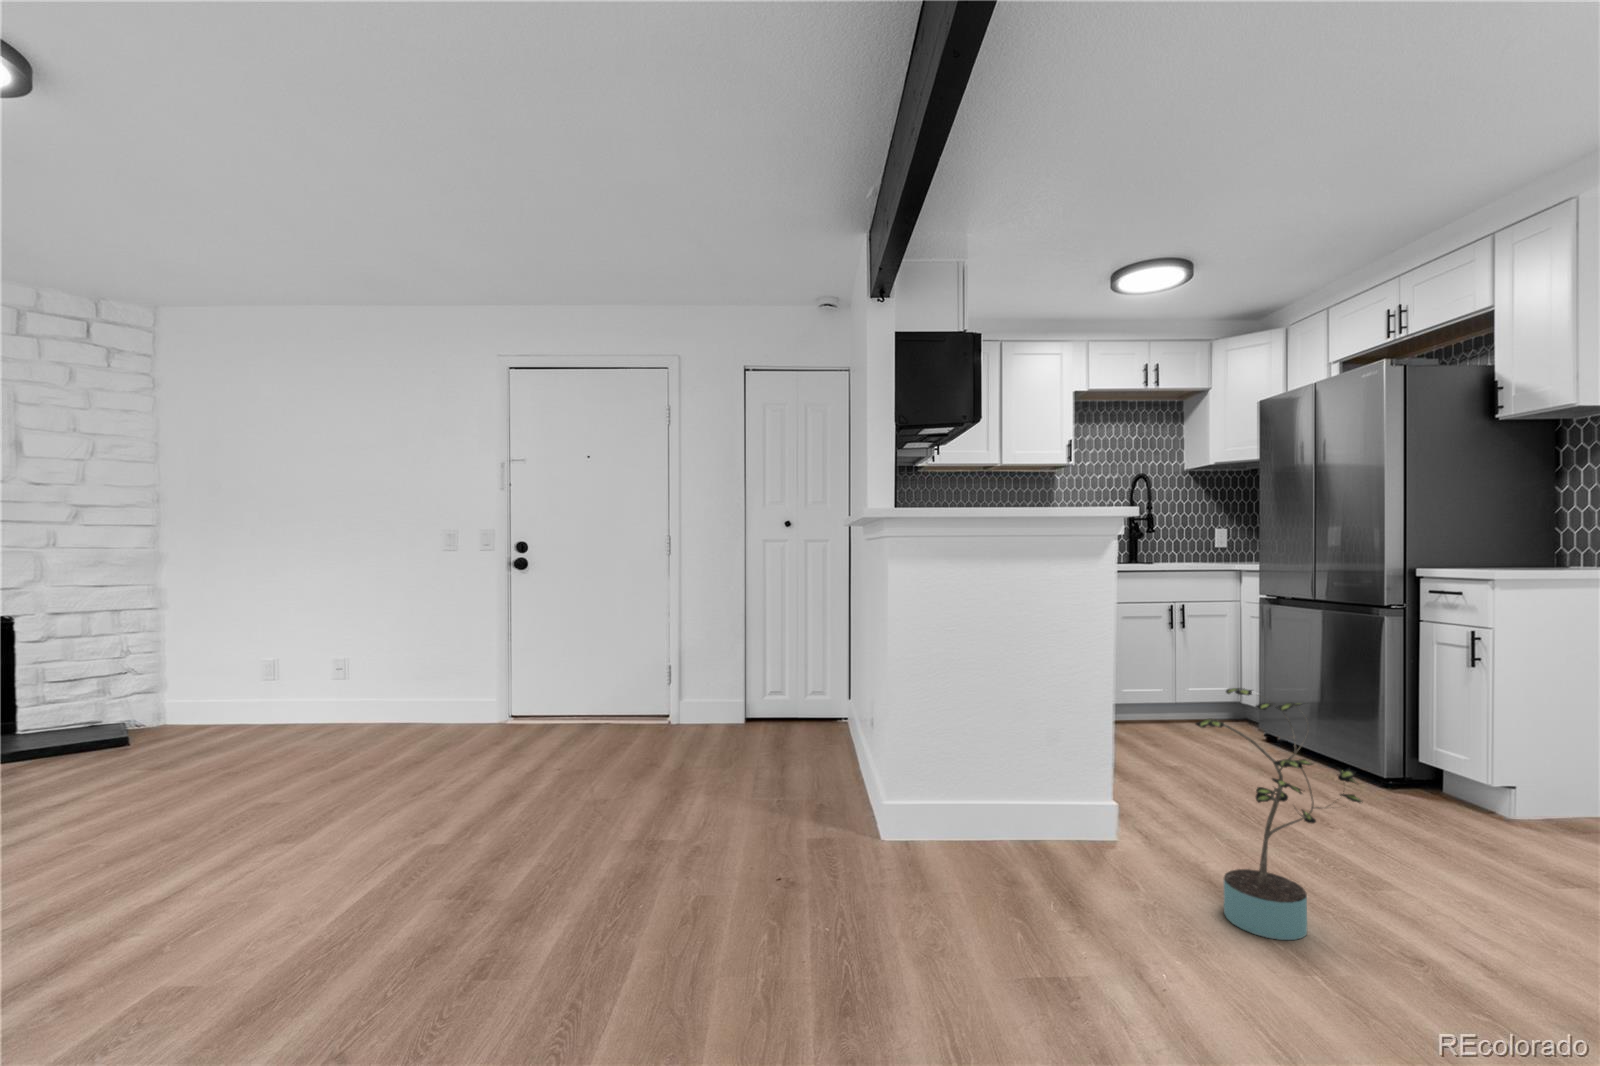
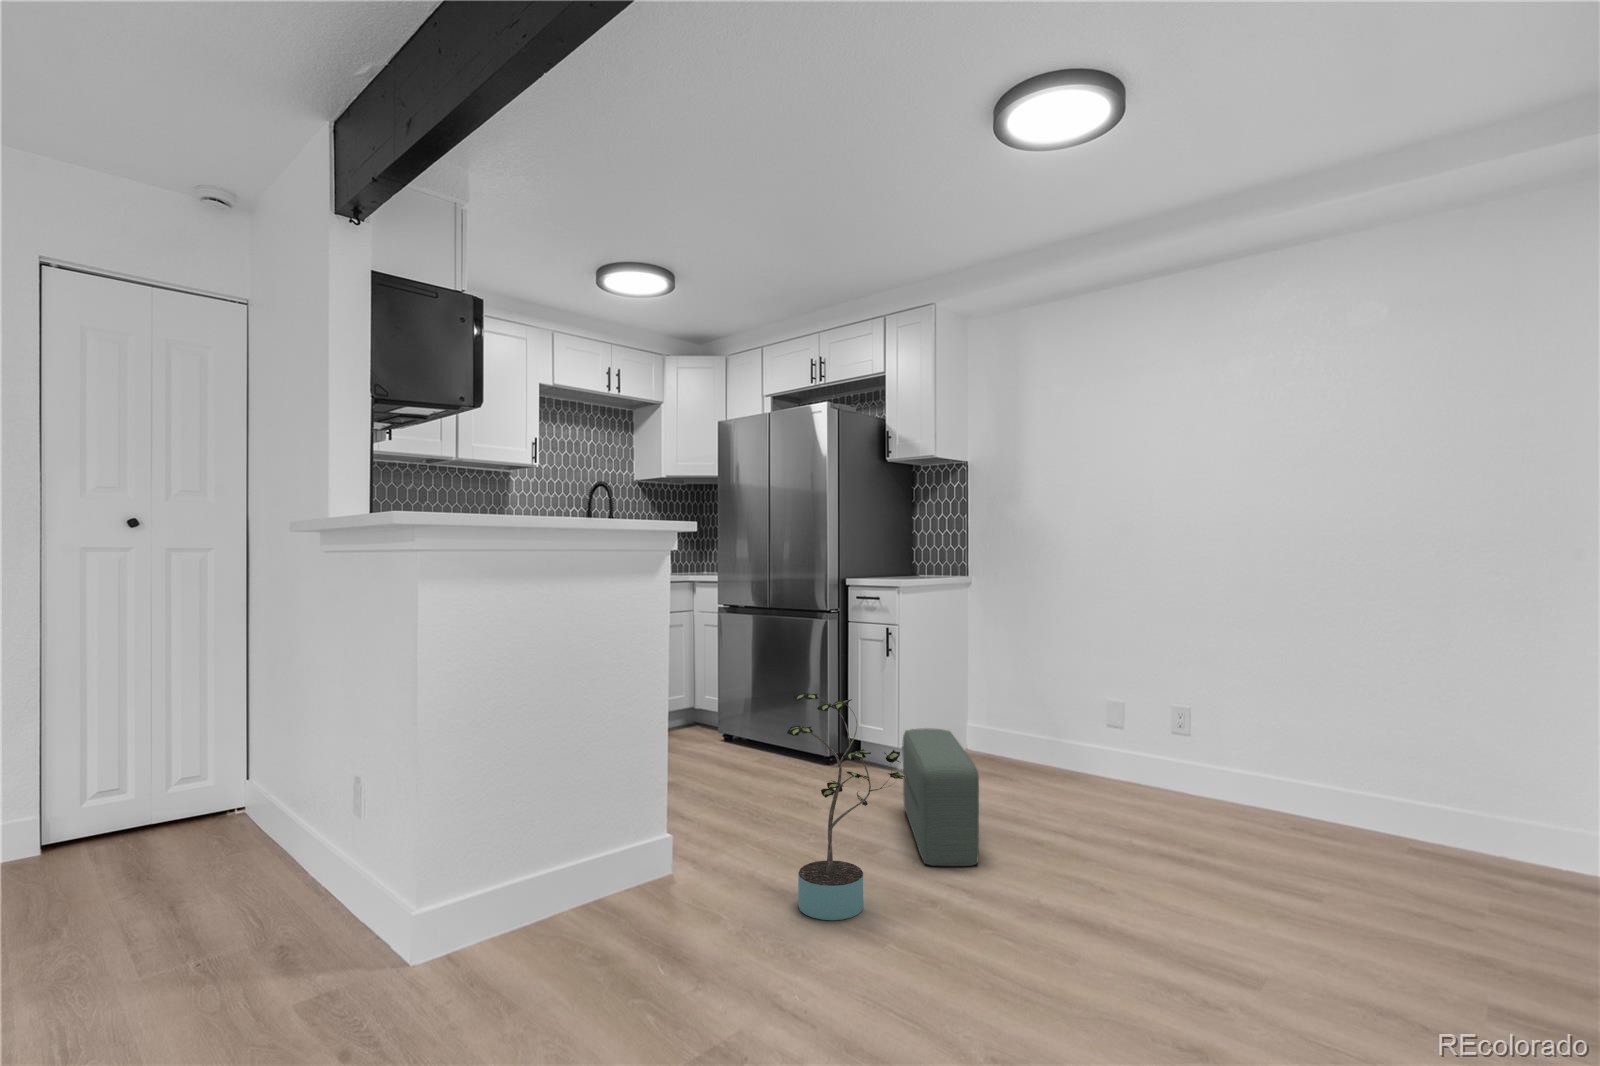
pouf: none [1431,759,1547,949] -> present [902,728,979,866]

